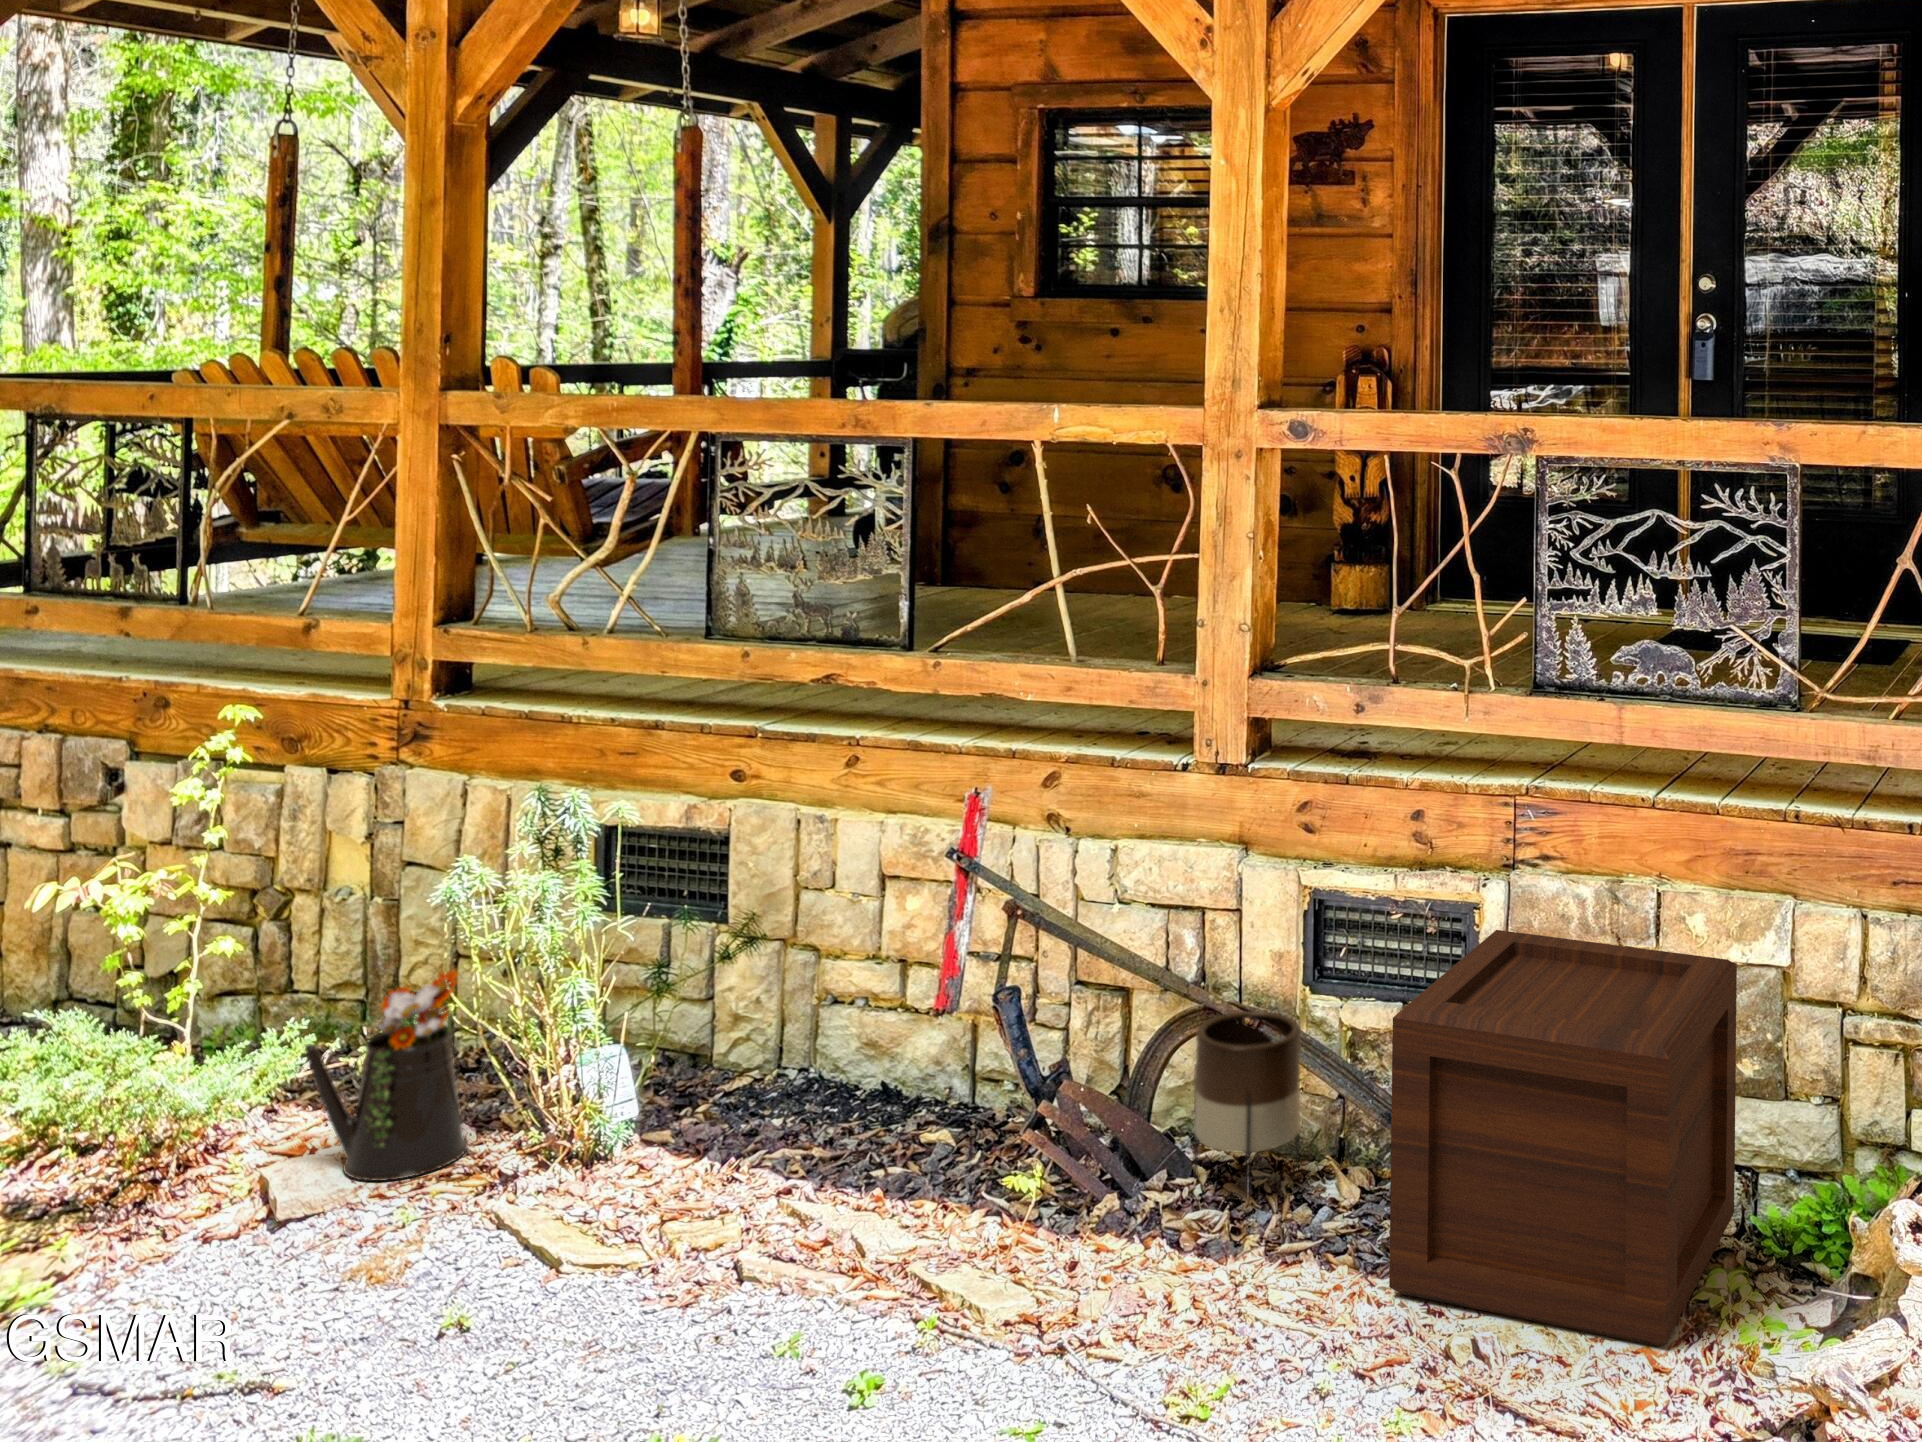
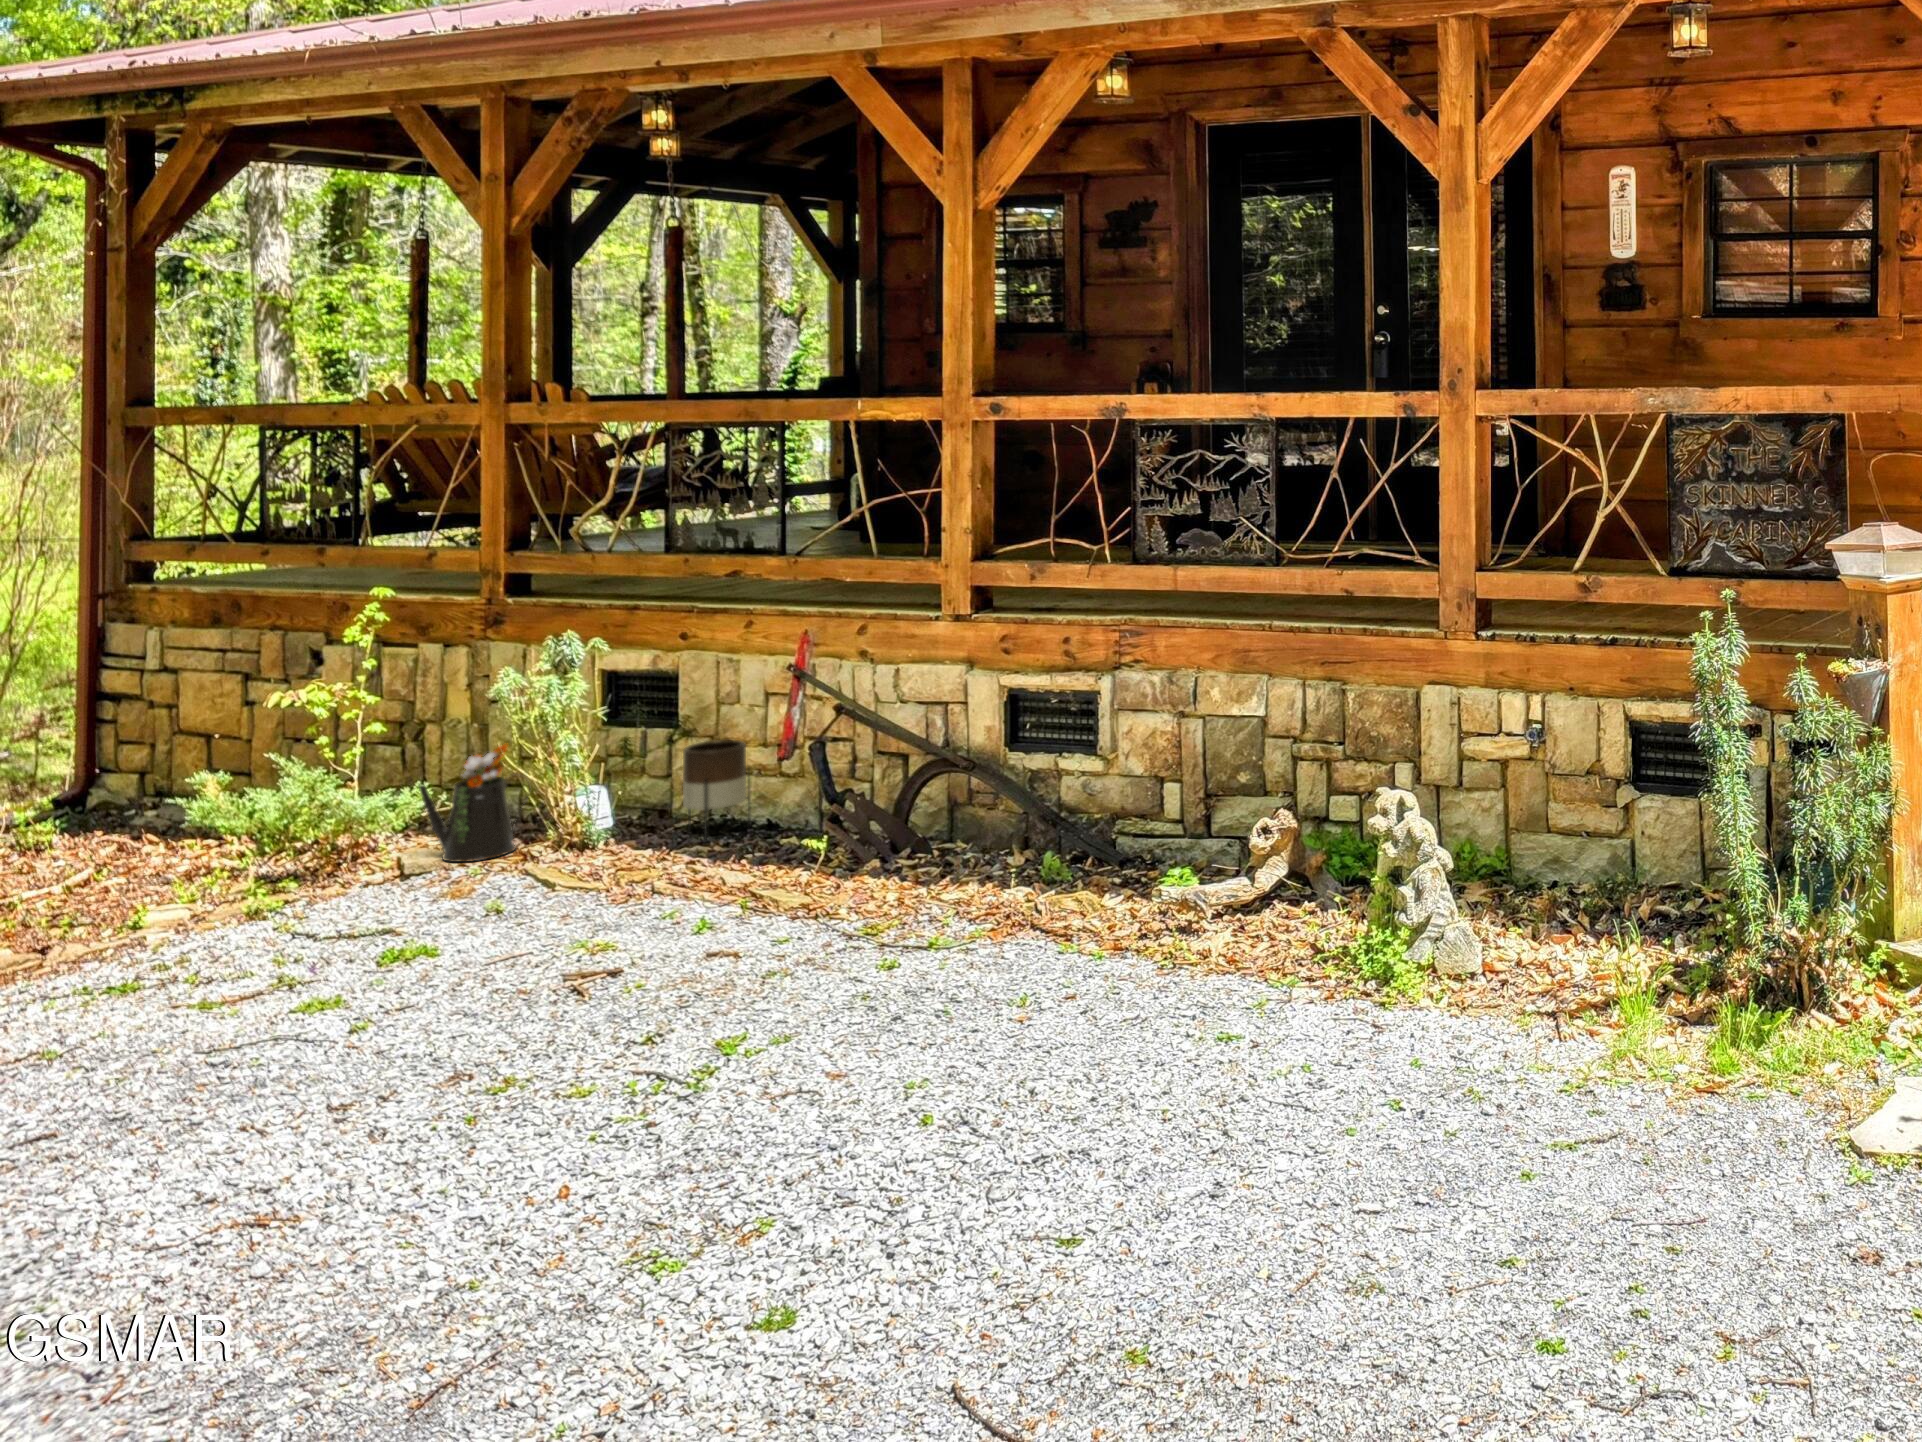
wooden crate: present [1389,930,1737,1346] -> none [1007,703,1232,911]
planter: present [1193,1011,1301,1215] -> present [683,740,750,841]

